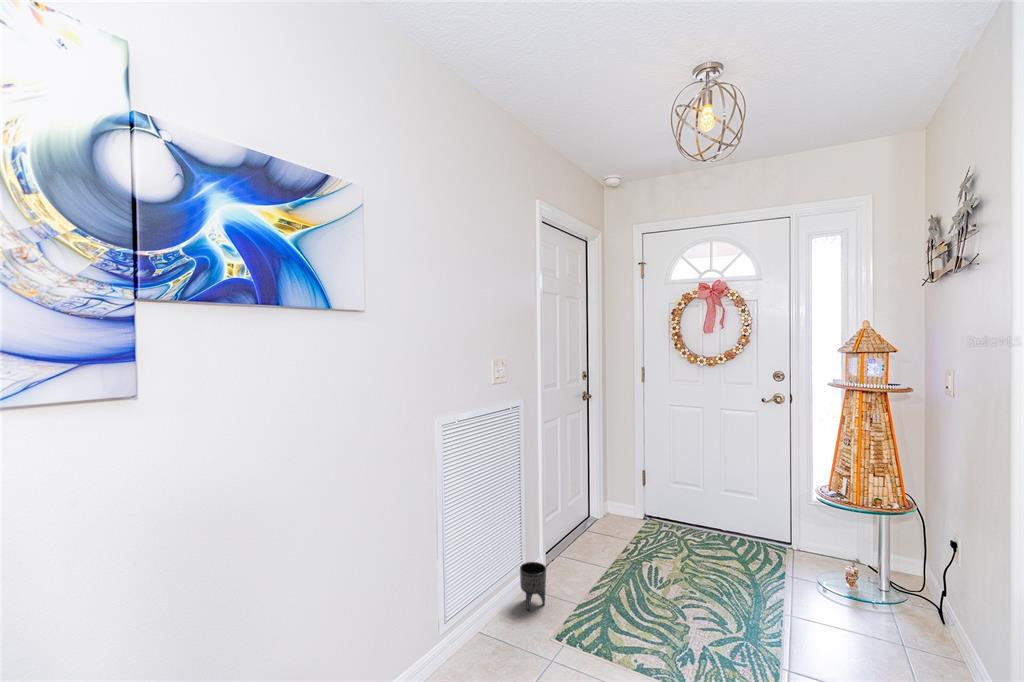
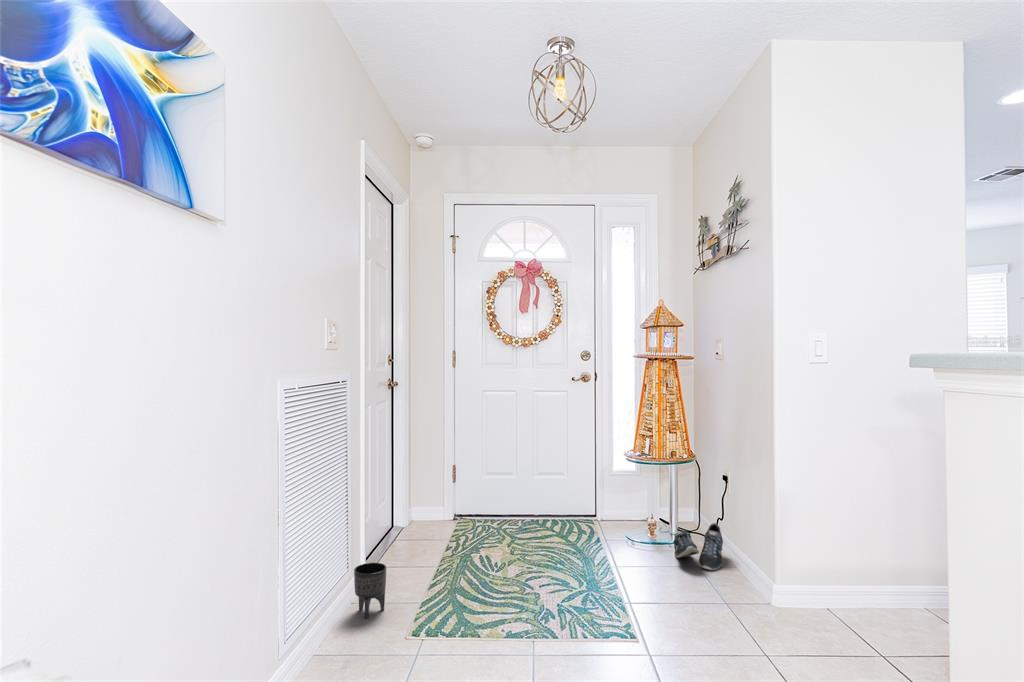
shoe: none [869,592,942,650] -> present [674,523,723,570]

